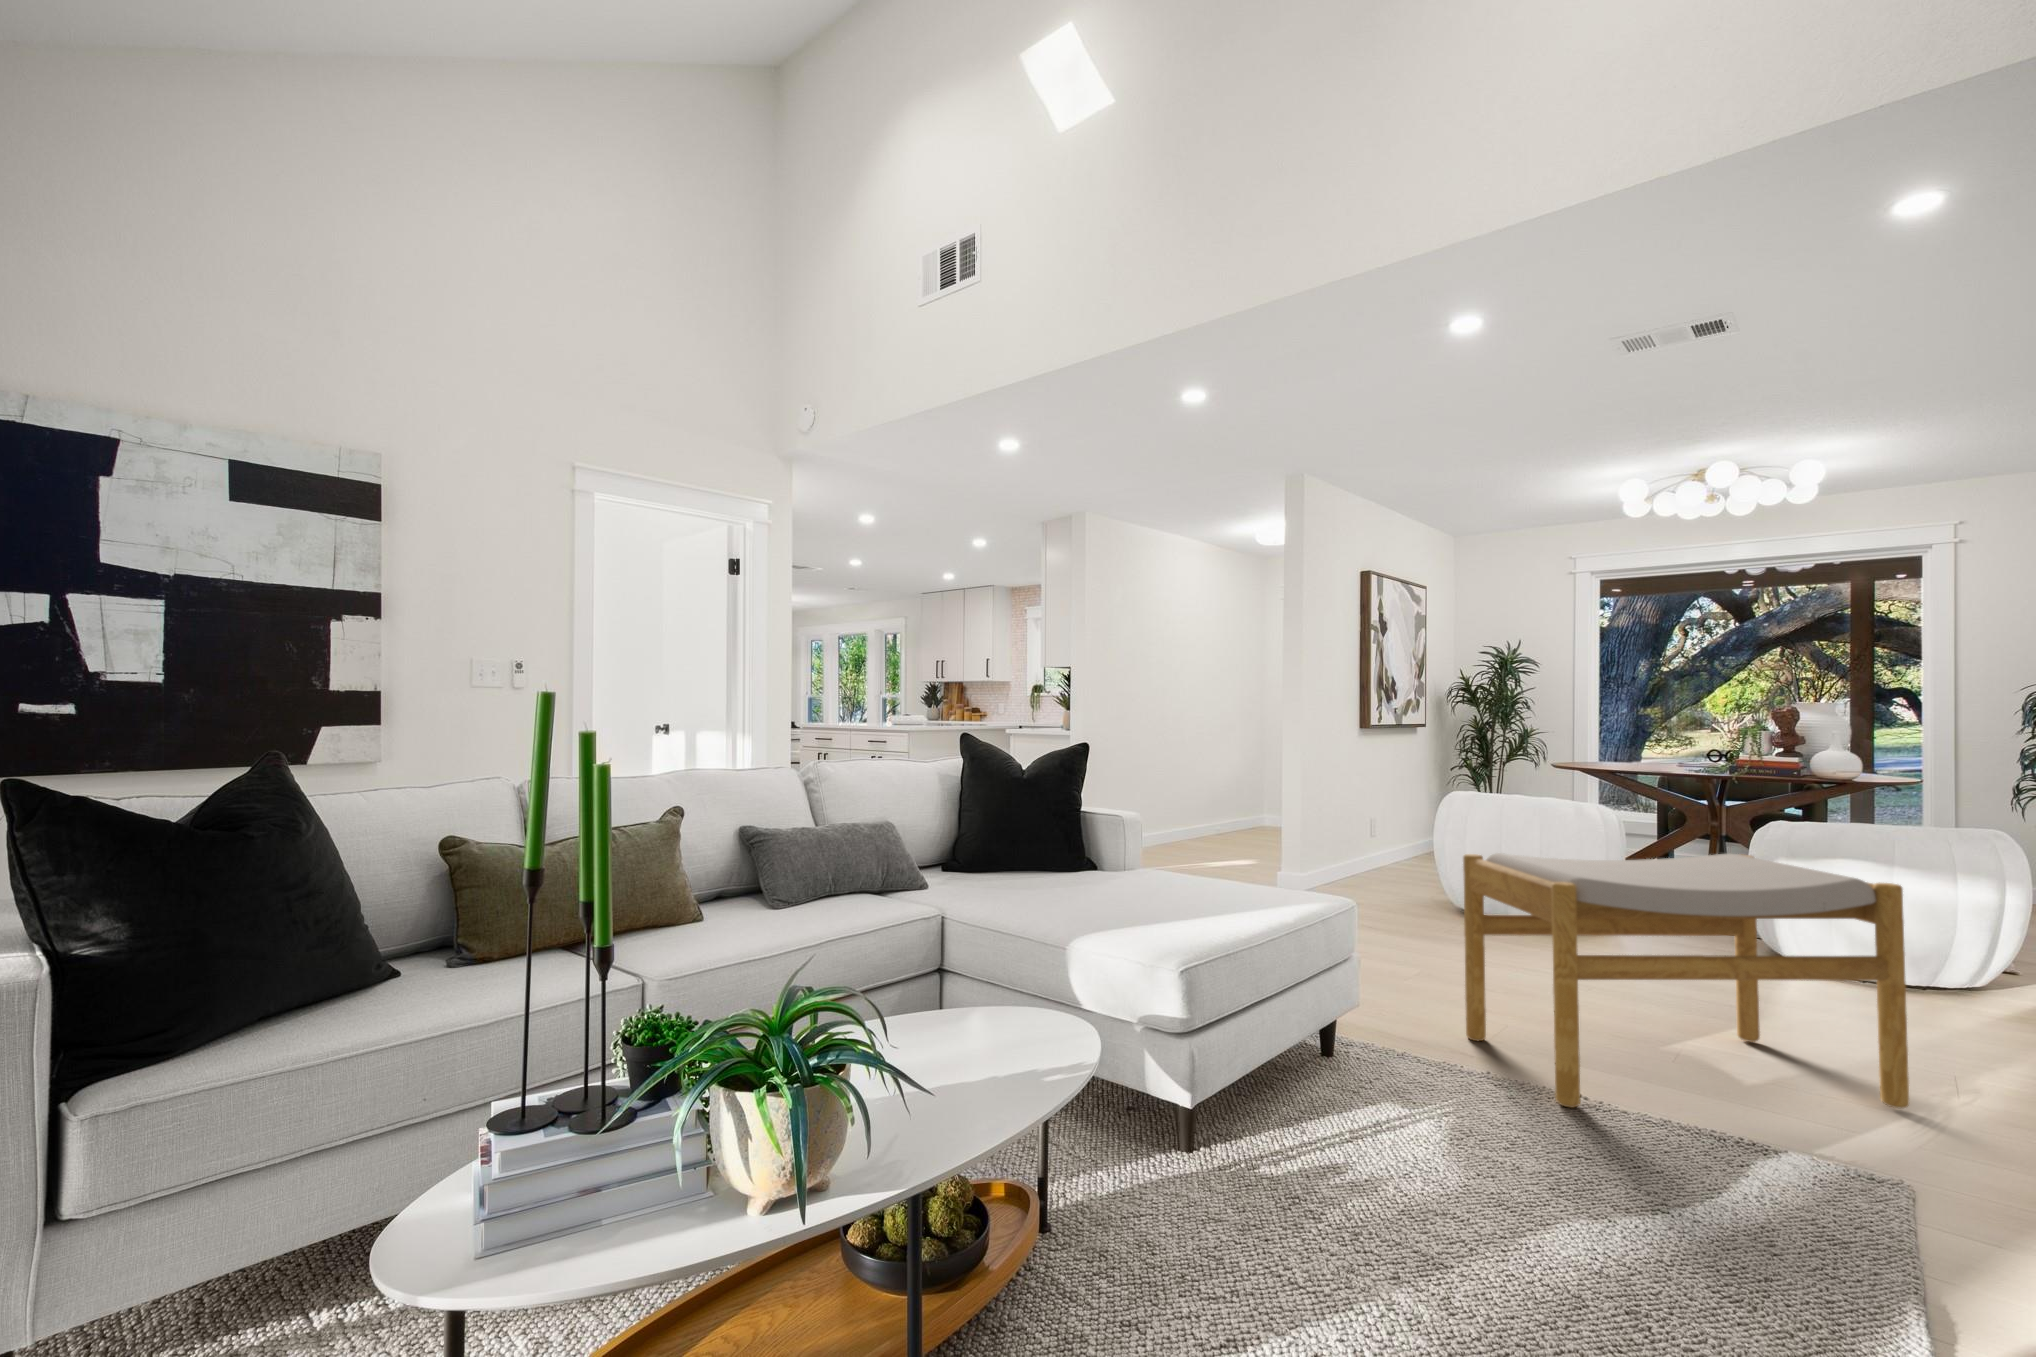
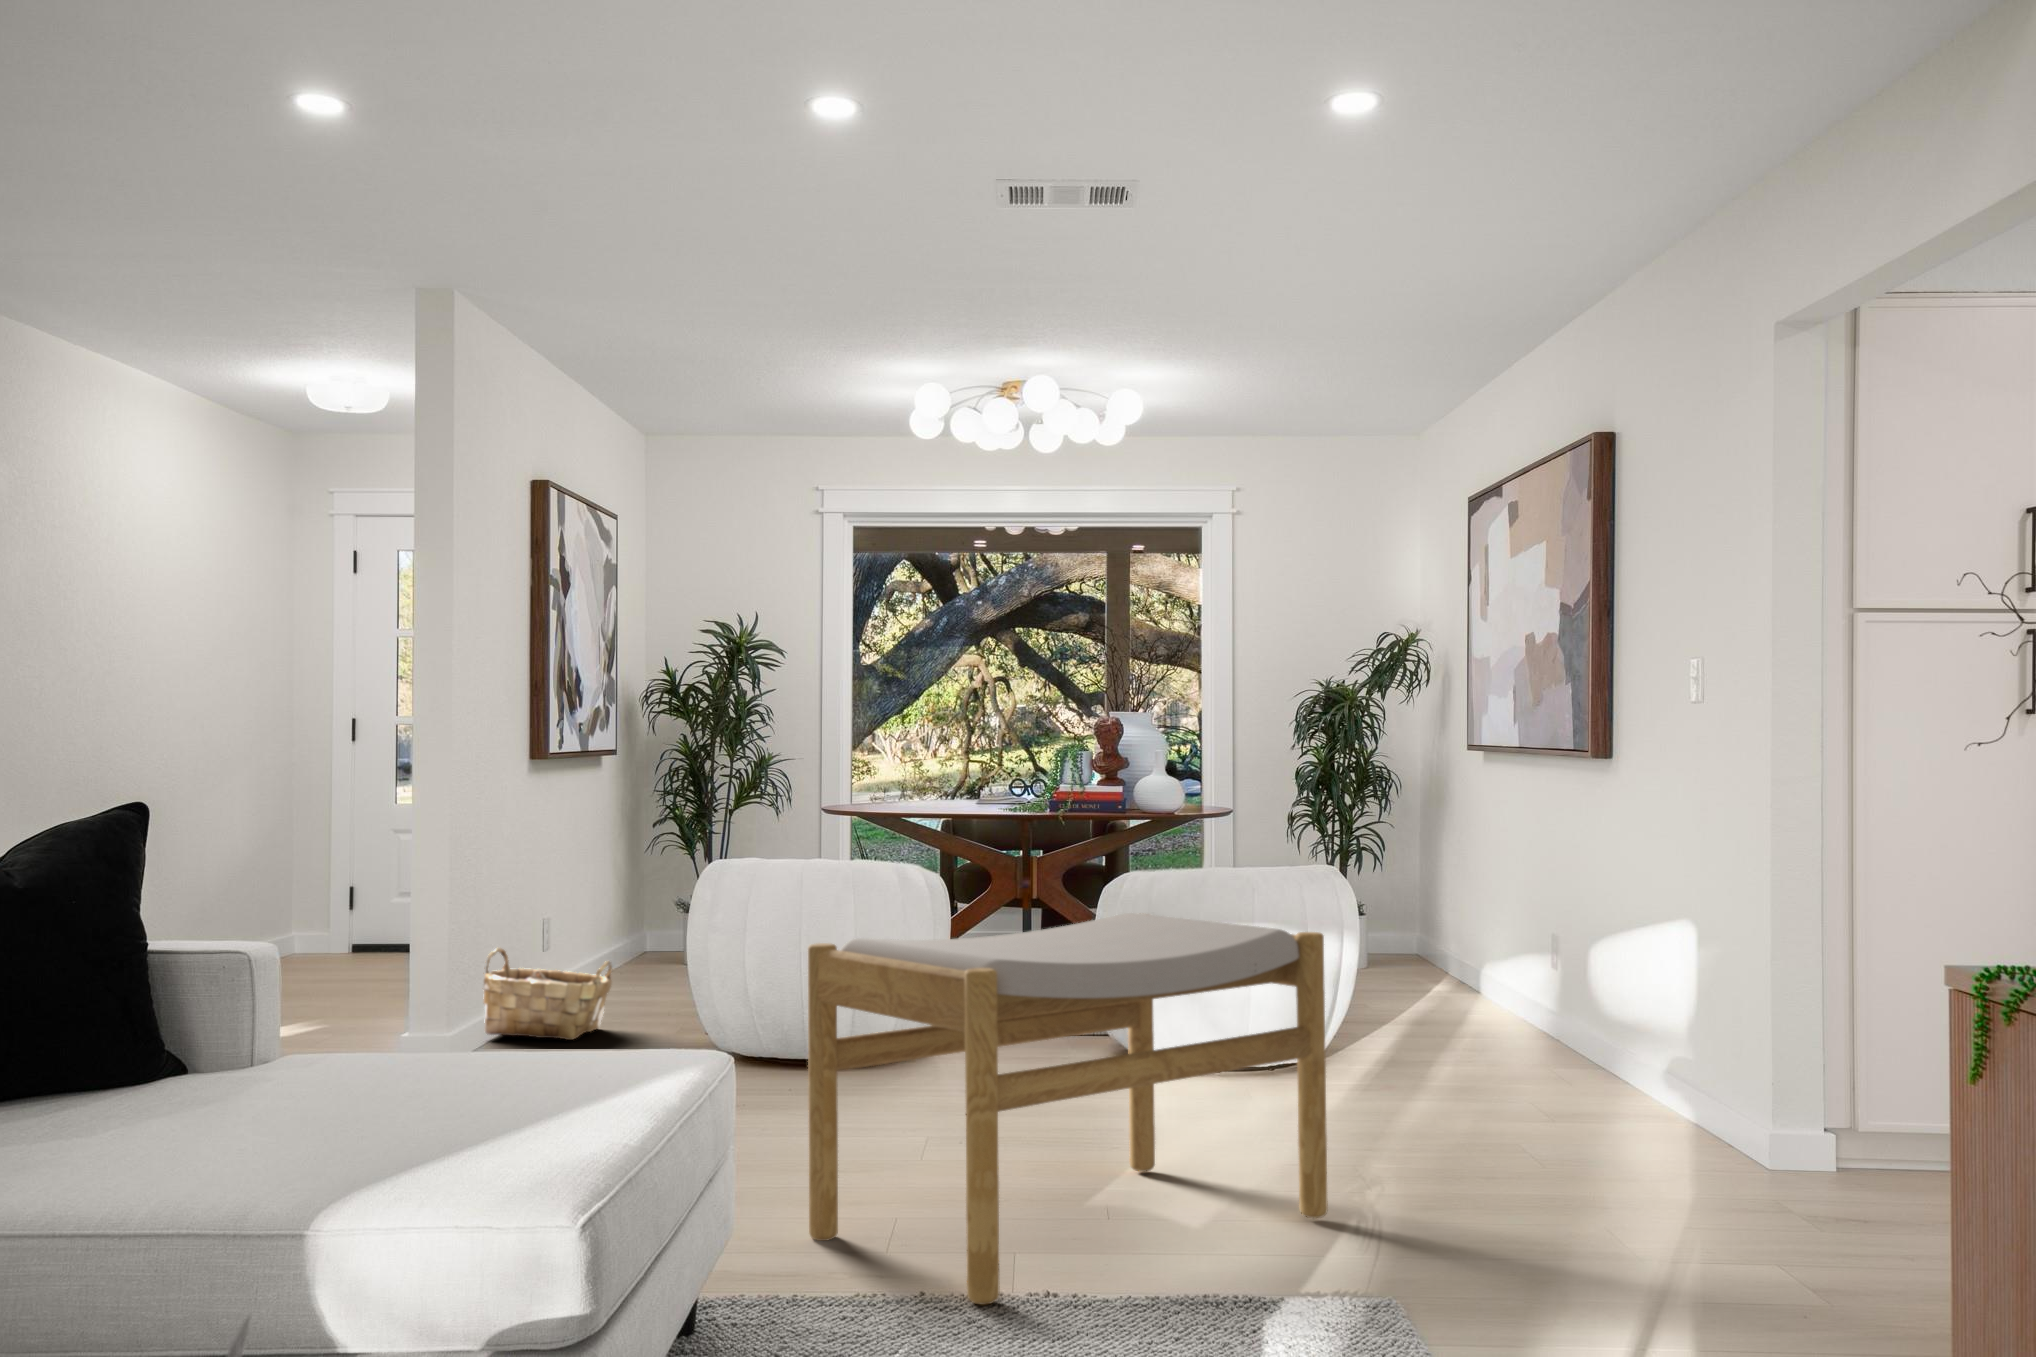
woven basket: none [1328,835,1405,893] -> present [484,948,612,1040]

